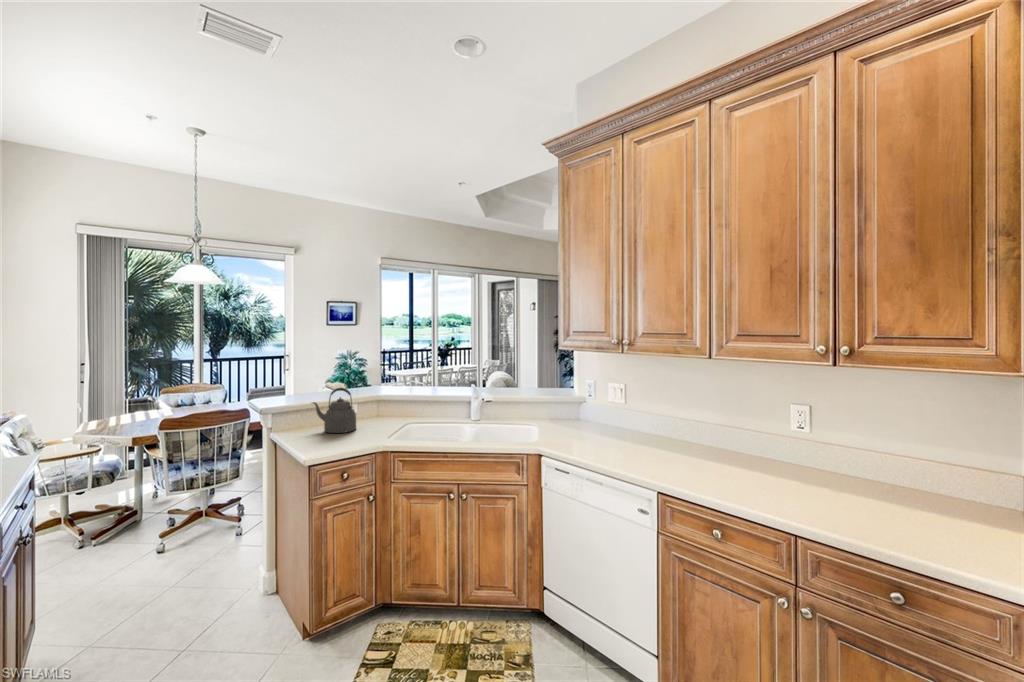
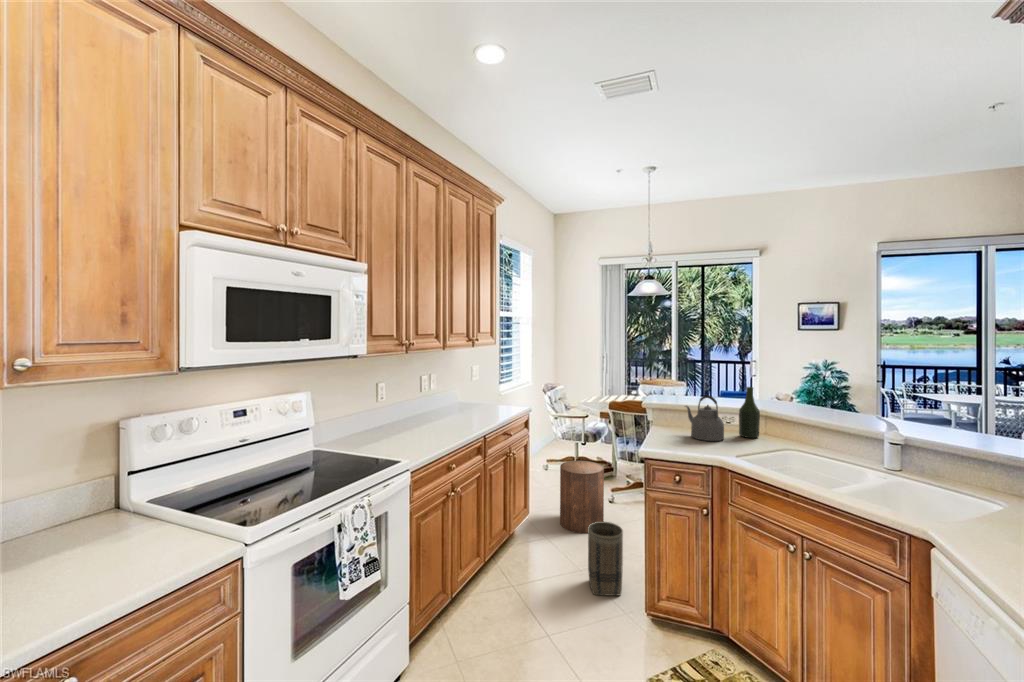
bottle: none [361,376,378,423] -> present [739,387,760,438]
stool: none [96,504,176,615] -> present [560,461,604,534]
basket: none [210,560,262,659] -> present [588,522,623,596]

